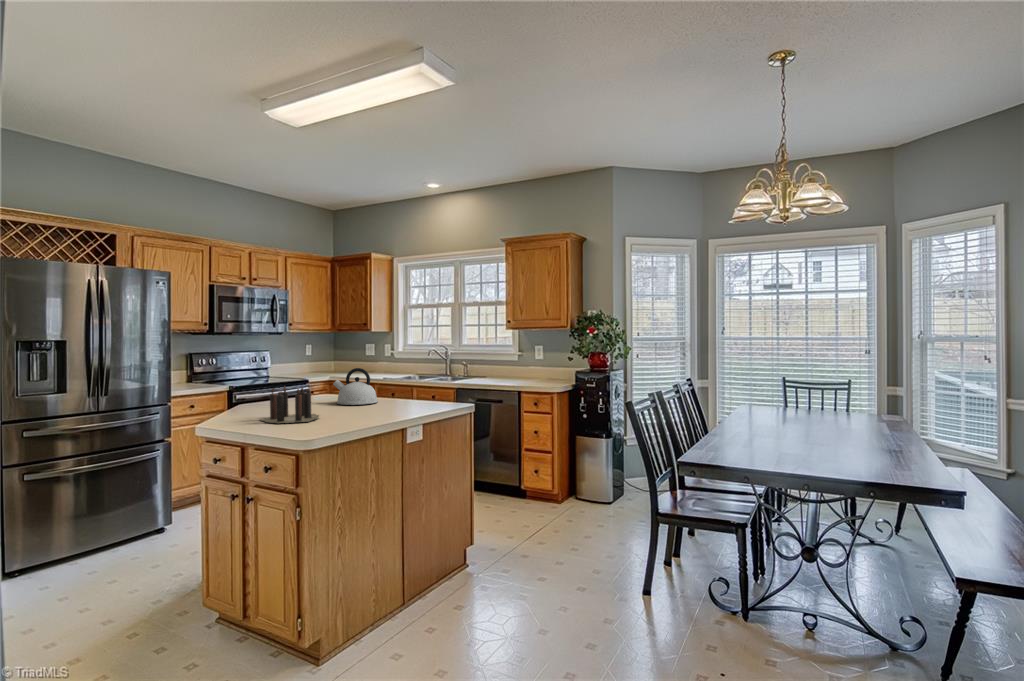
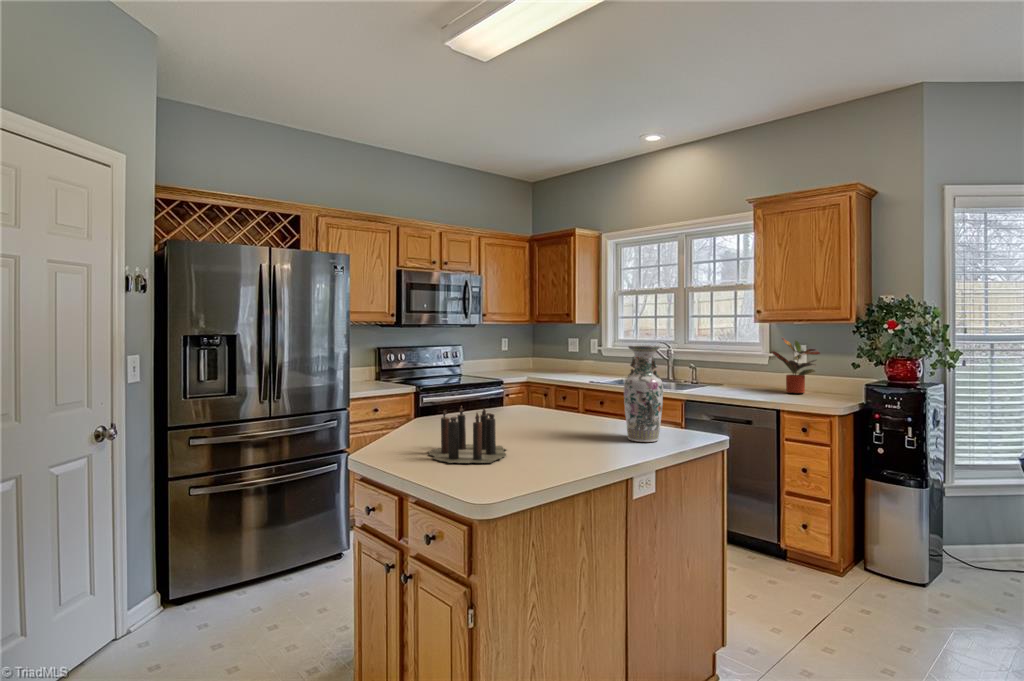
potted plant: none [518,340,551,381] -> present [772,338,820,393]
vase: none [403,342,429,407] -> present [624,345,663,442]
kettle: present [333,368,378,405] -> none [527,379,587,431]

